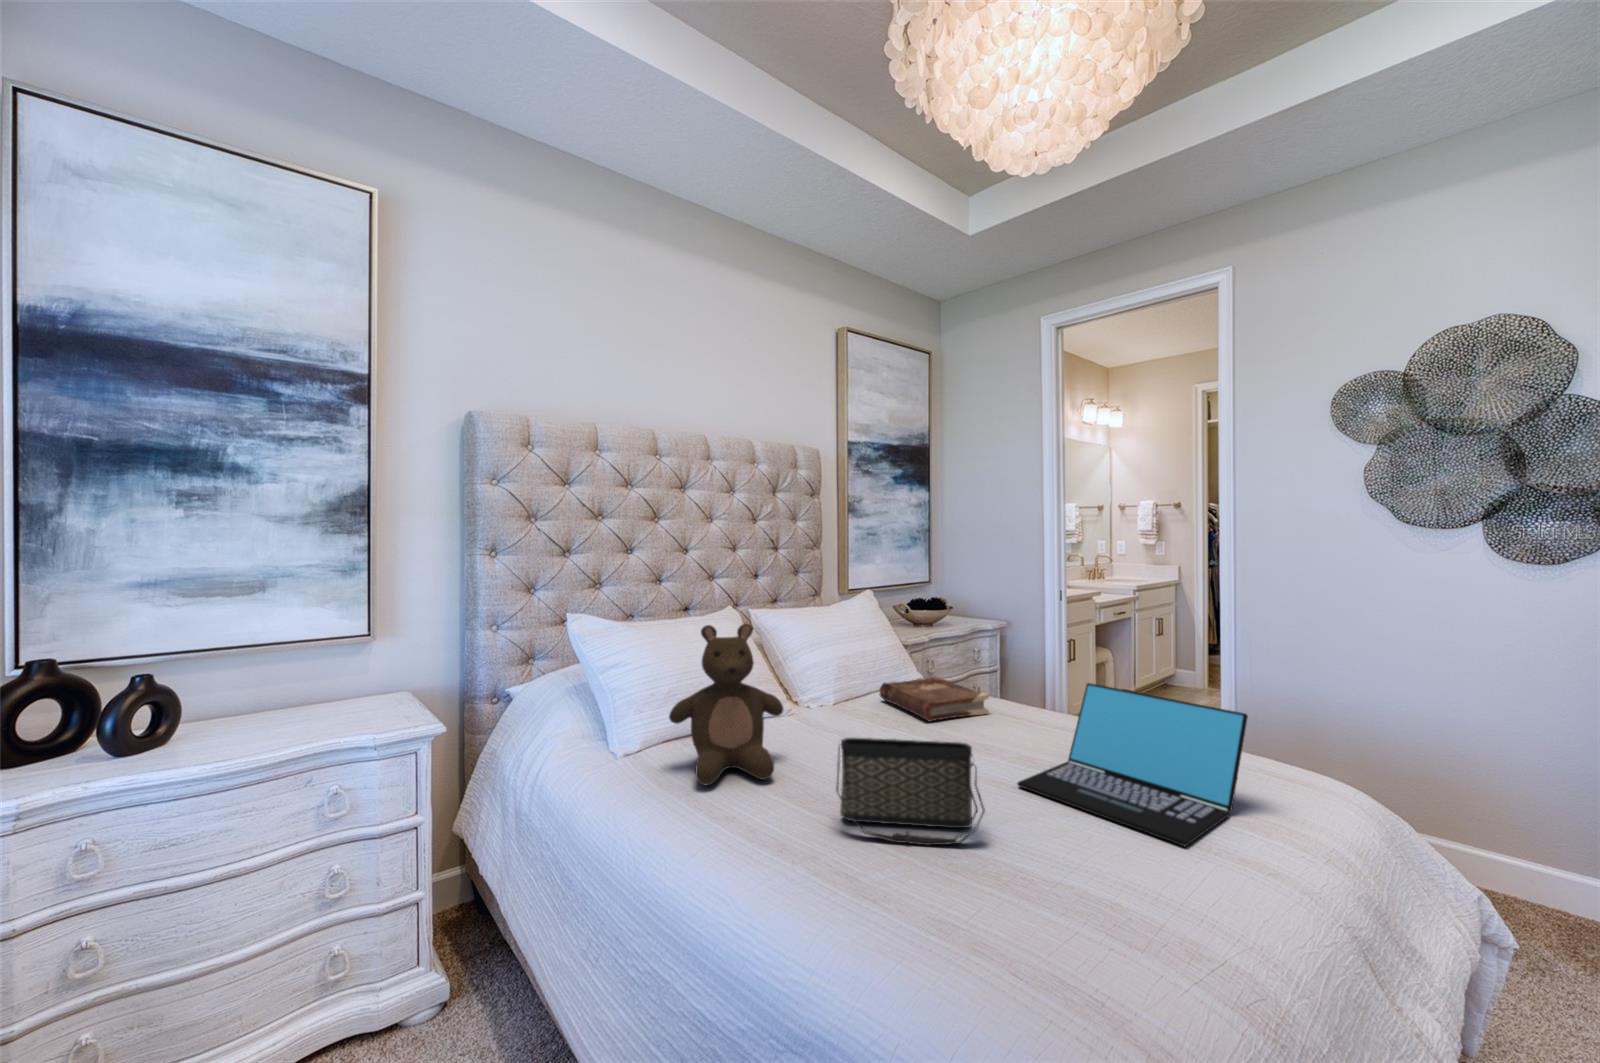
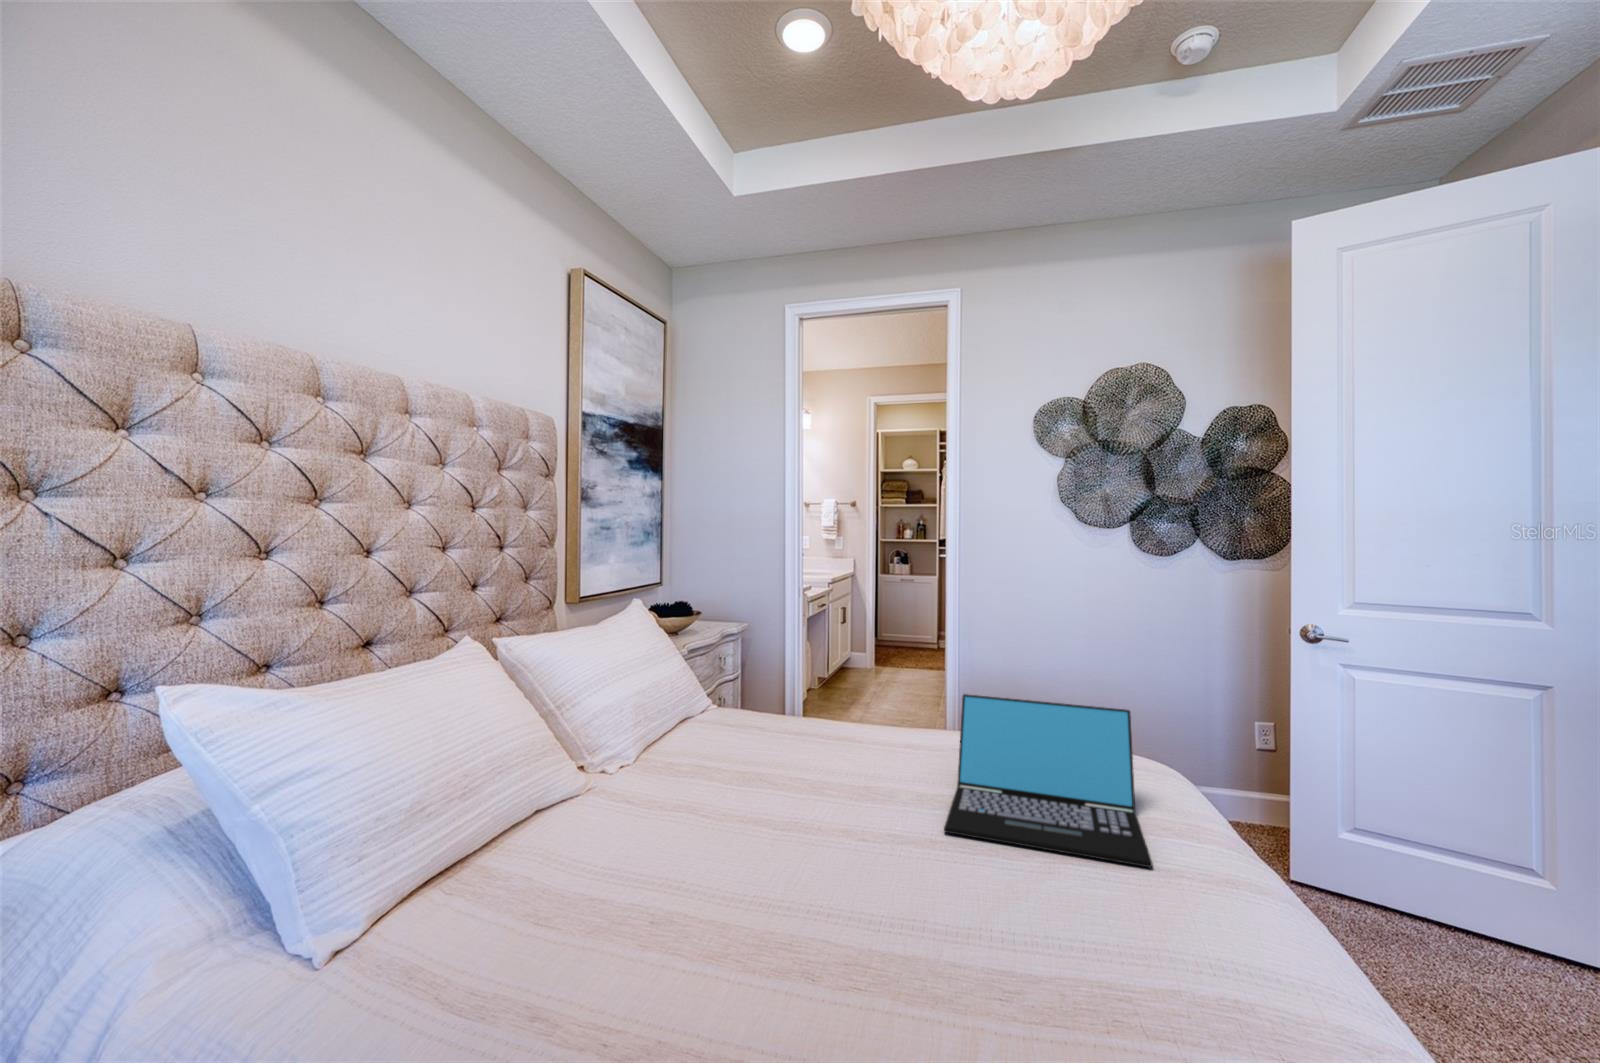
stuffed bear: present [669,624,784,785] -> none [446,670,653,965]
book: present [880,676,989,722] -> none [686,700,822,762]
handbag: present [836,738,985,845] -> none [800,804,1000,976]

